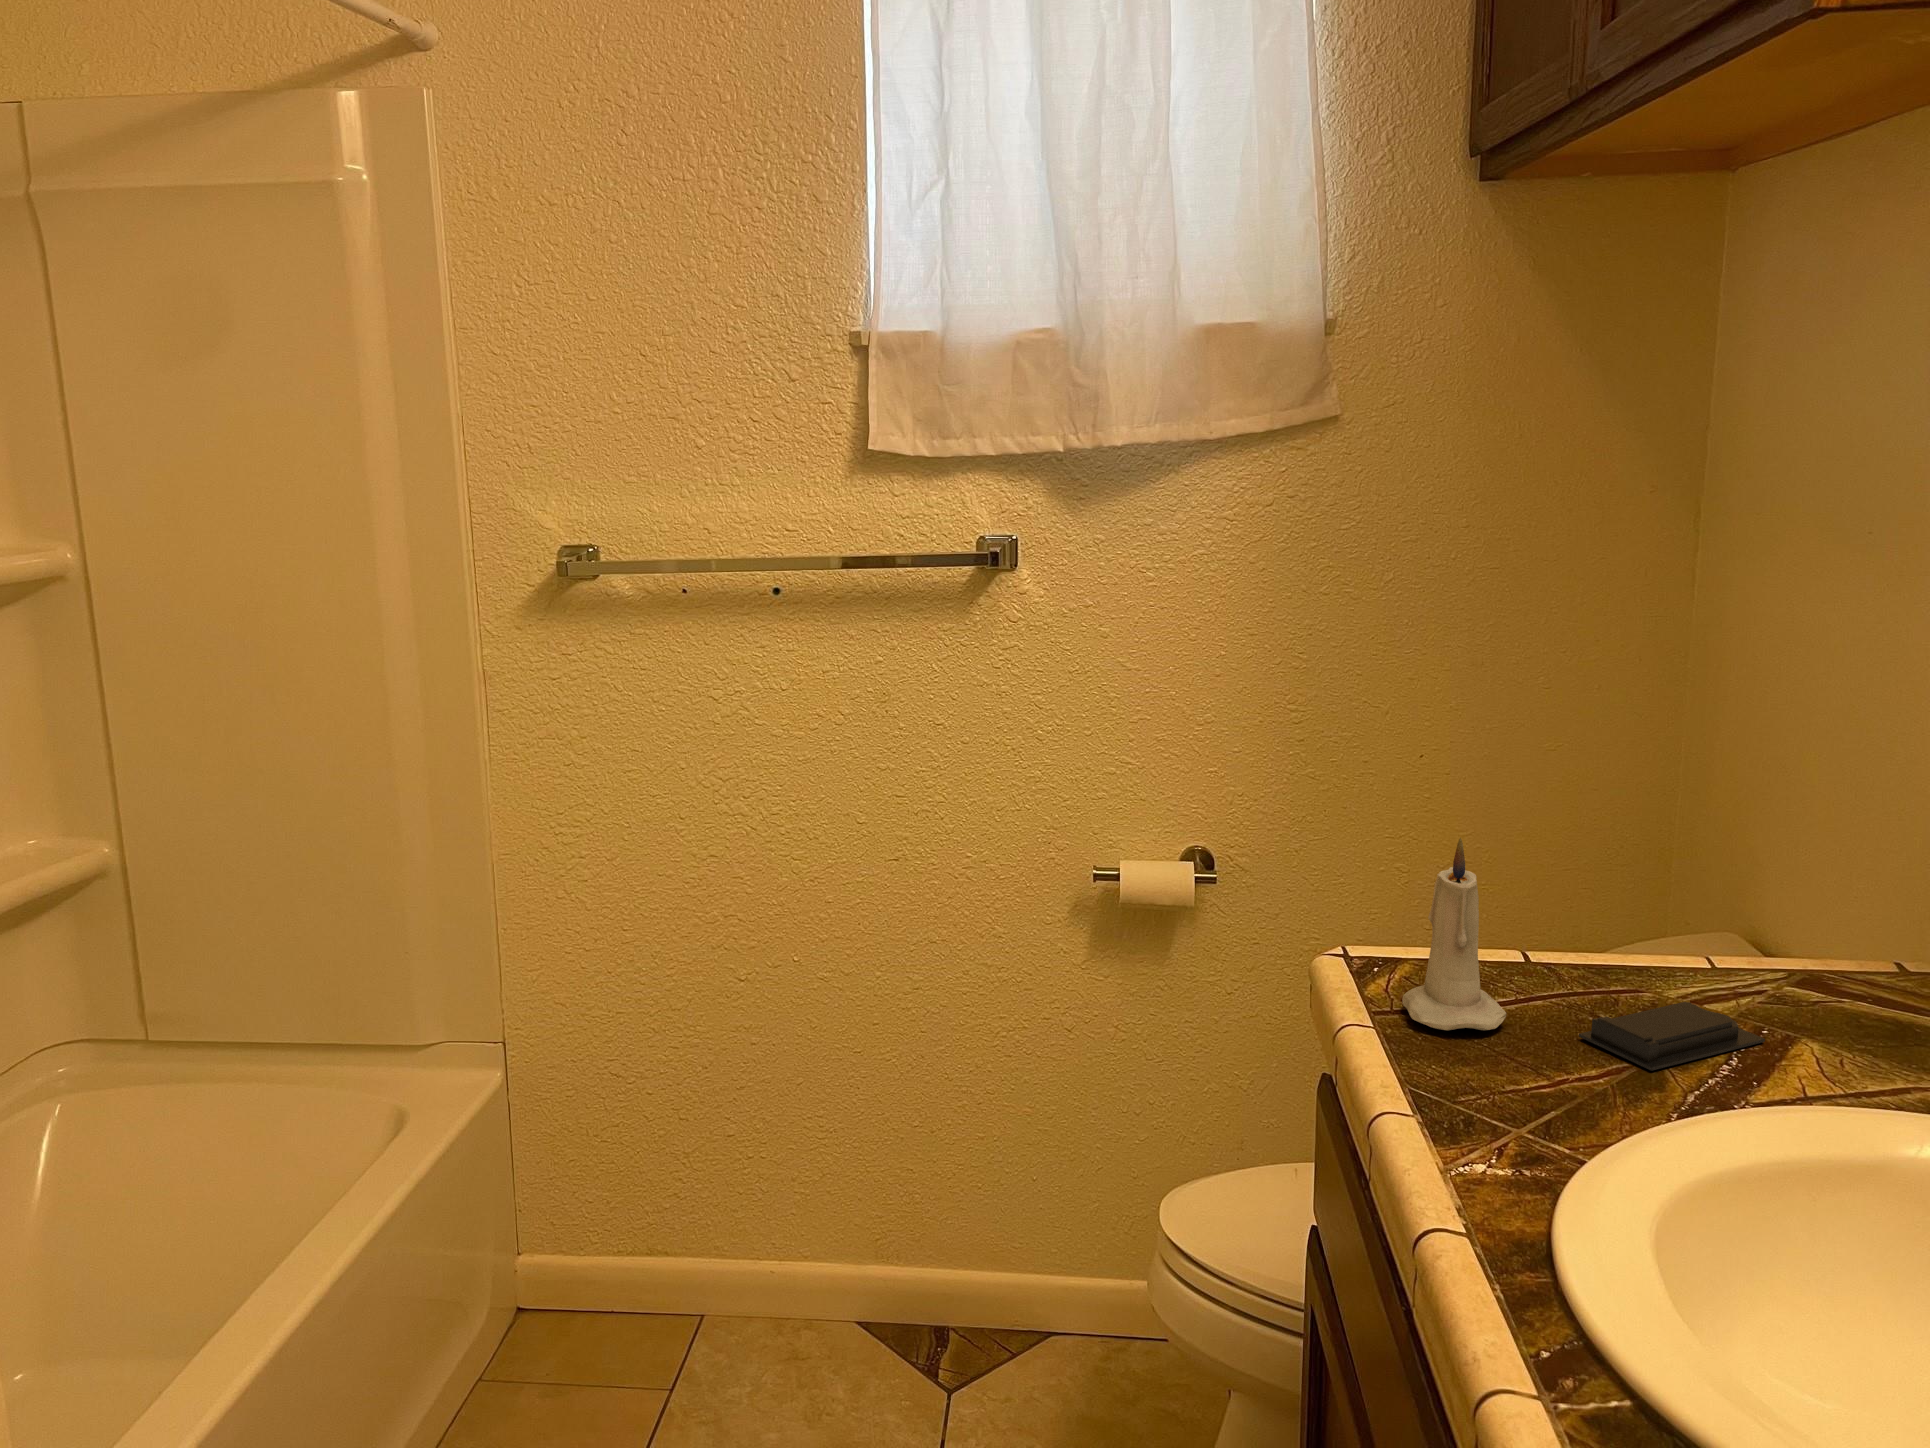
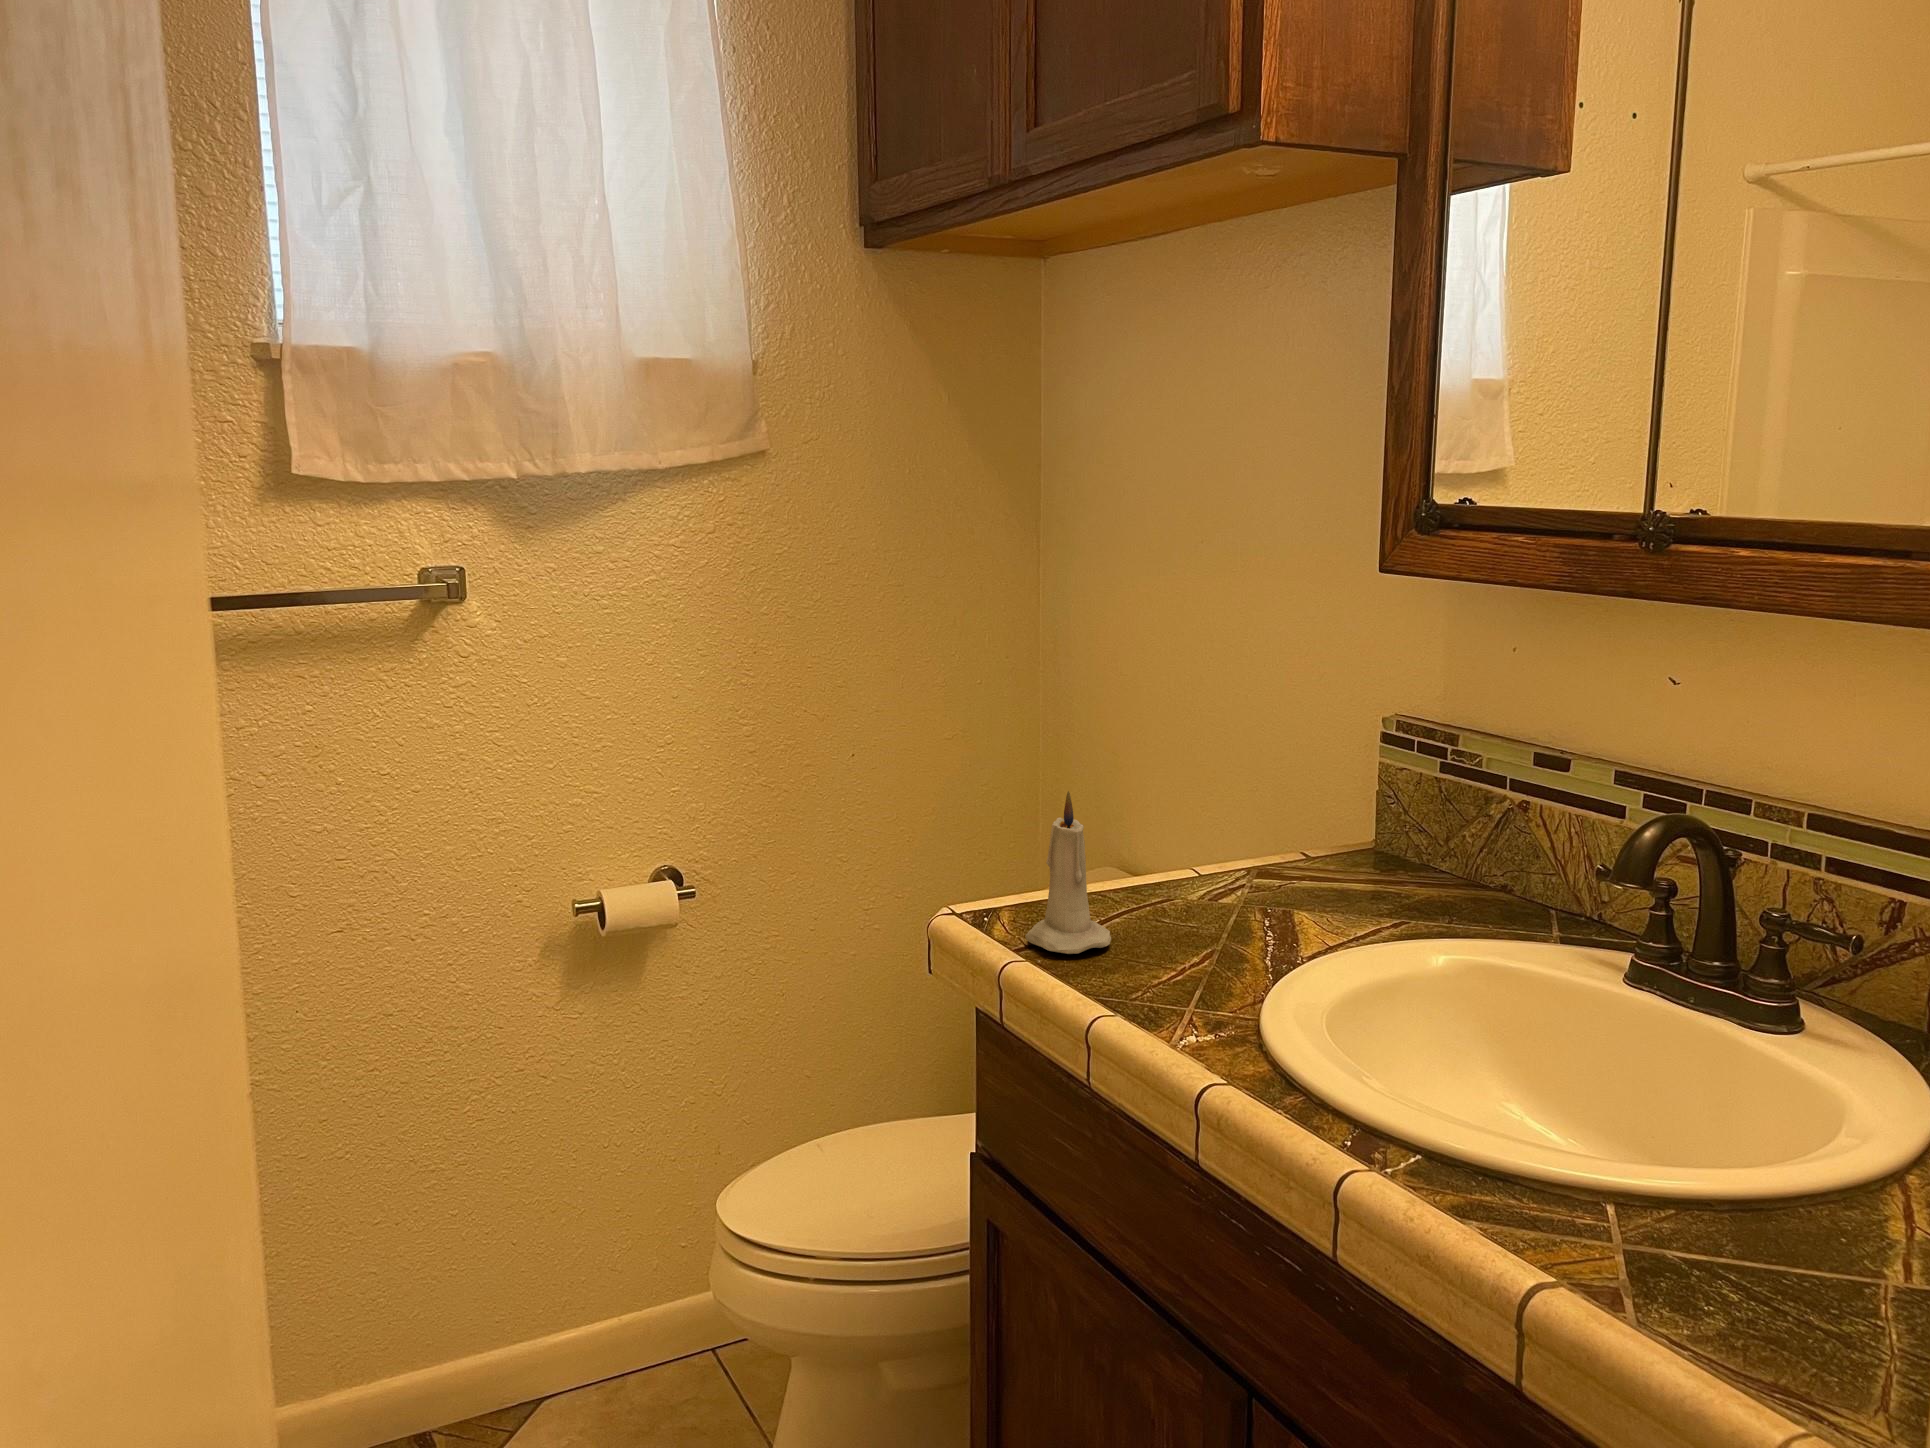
soap bar: present [1579,1002,1765,1071] -> none [1165,898,1275,950]

